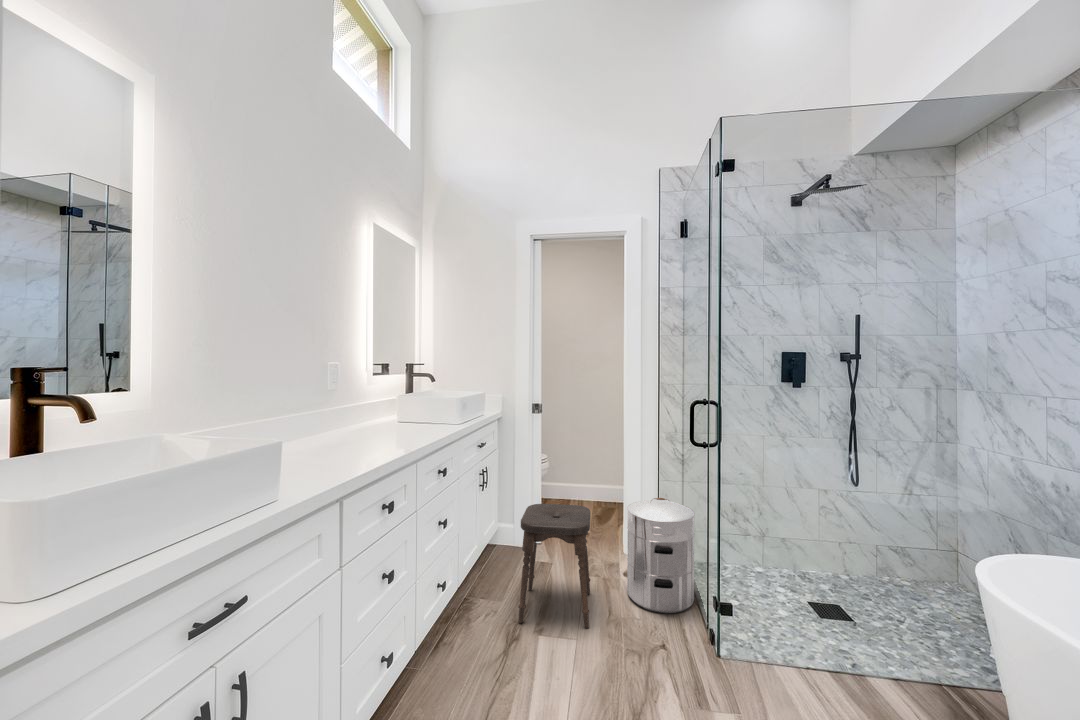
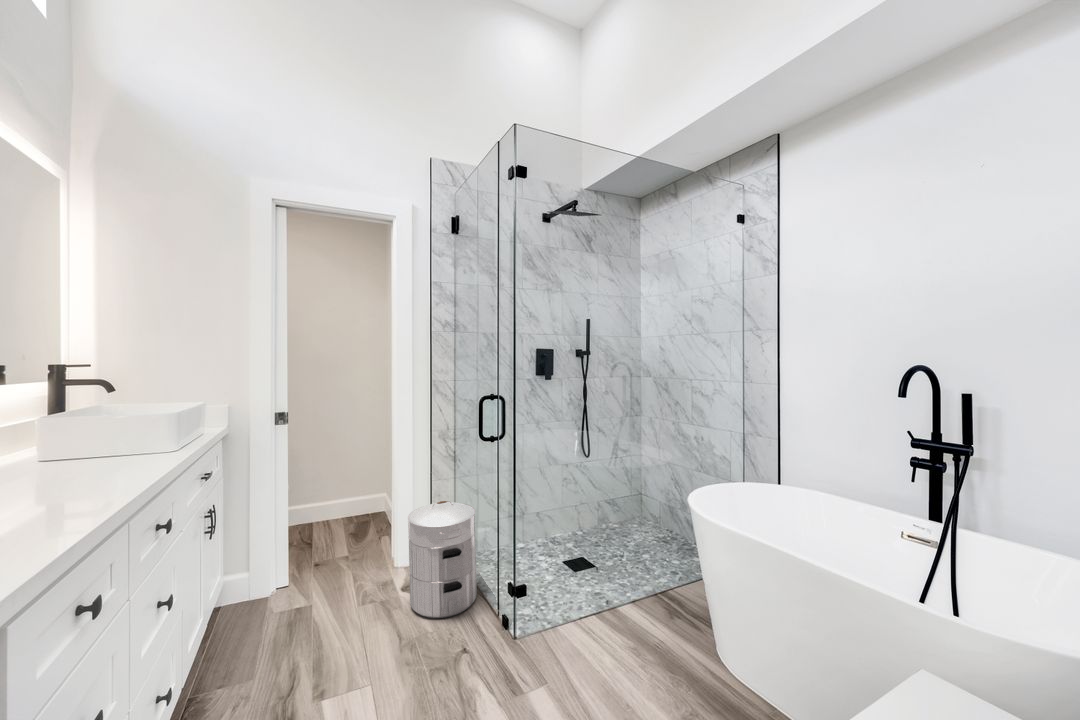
stool: present [518,504,591,628] -> none [286,530,382,695]

